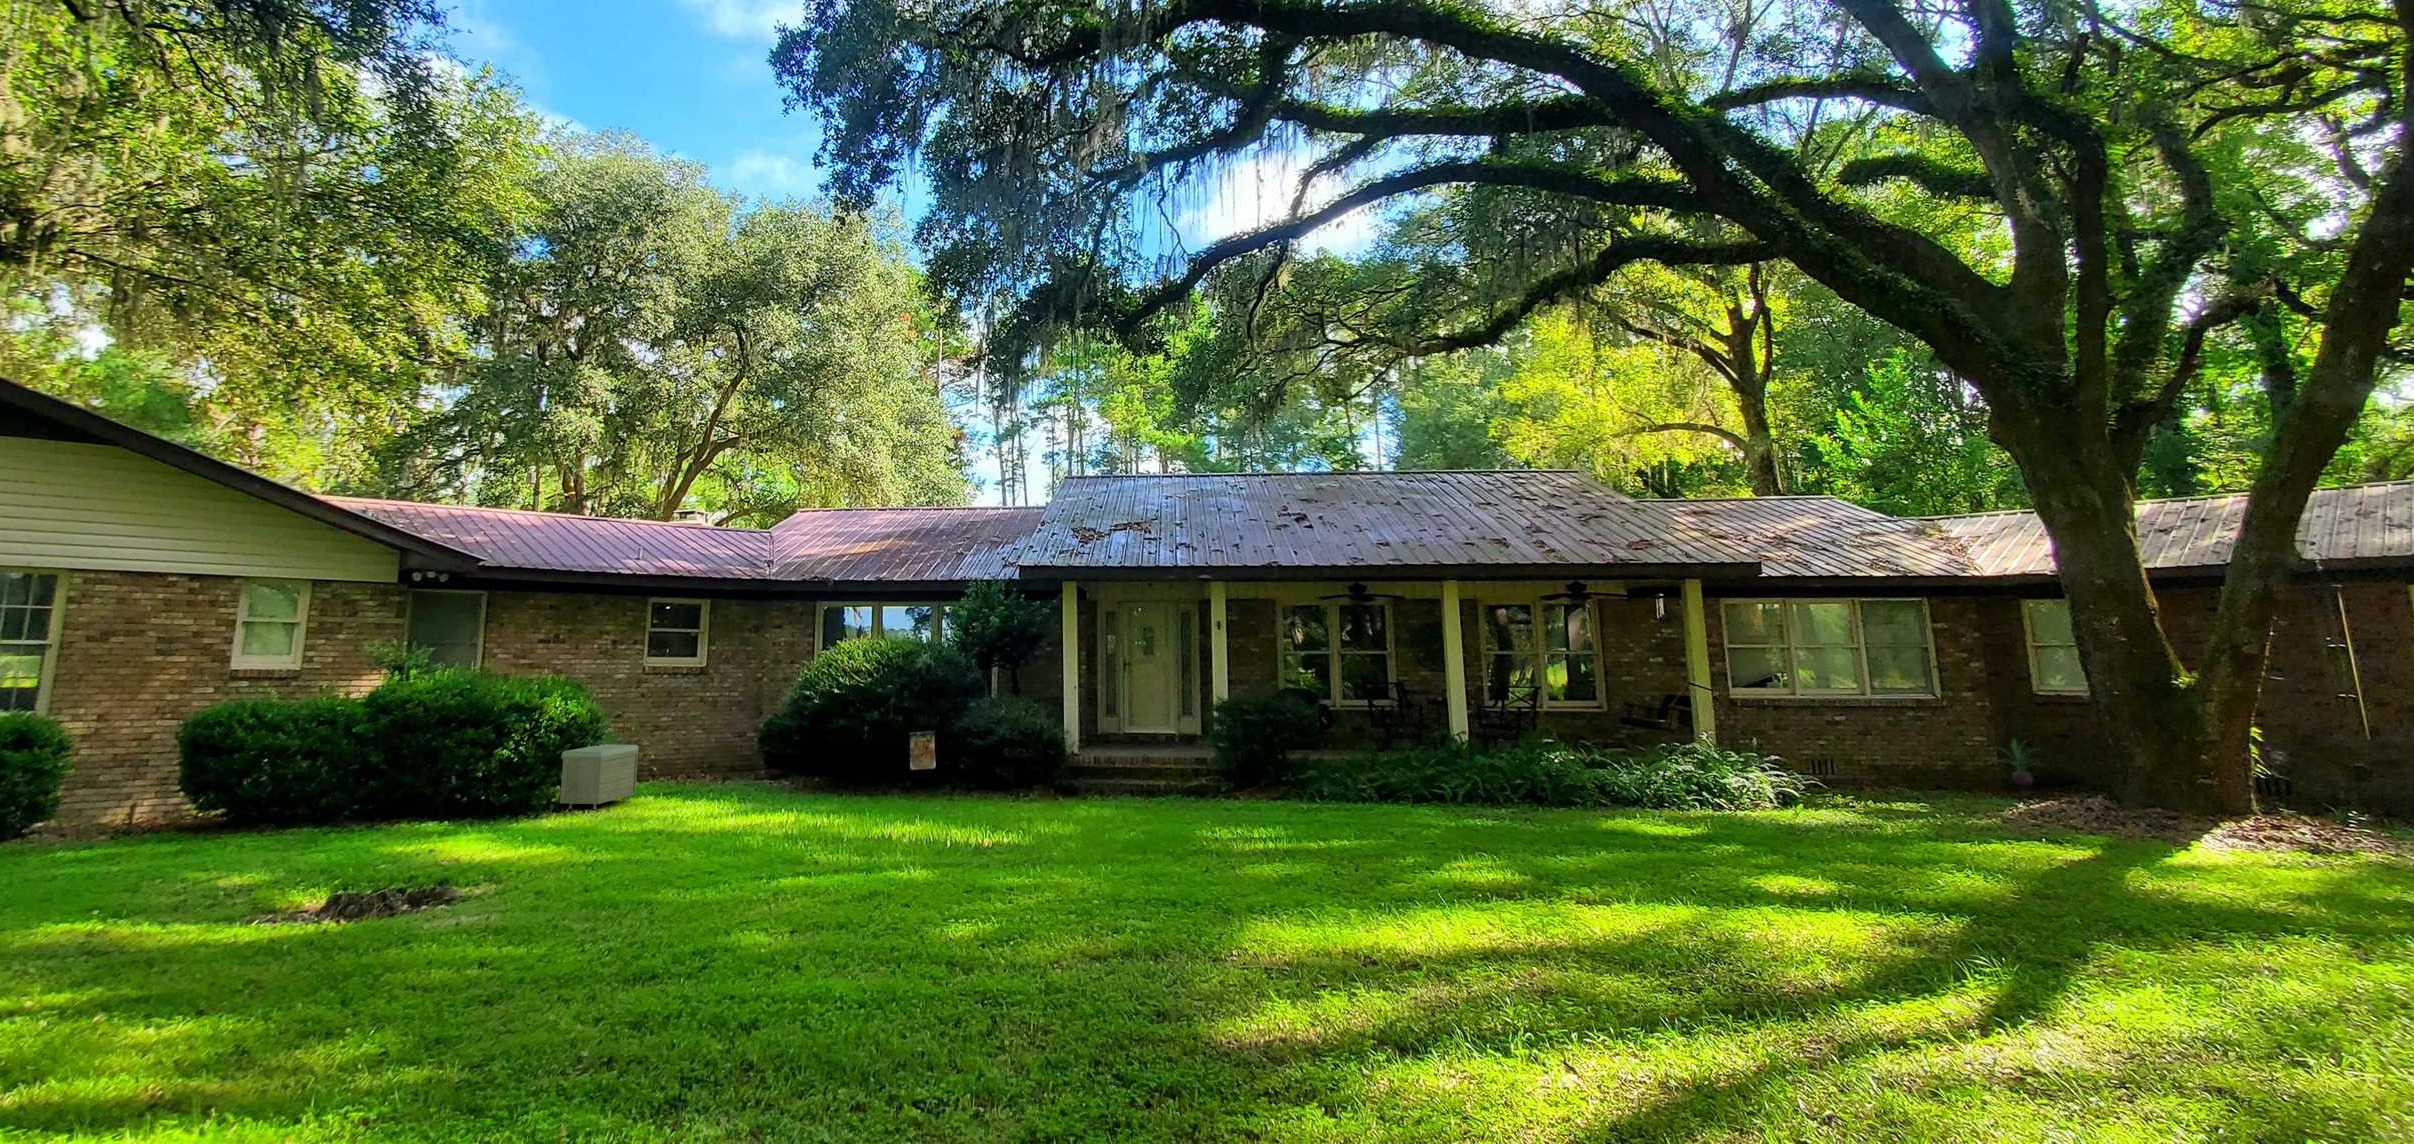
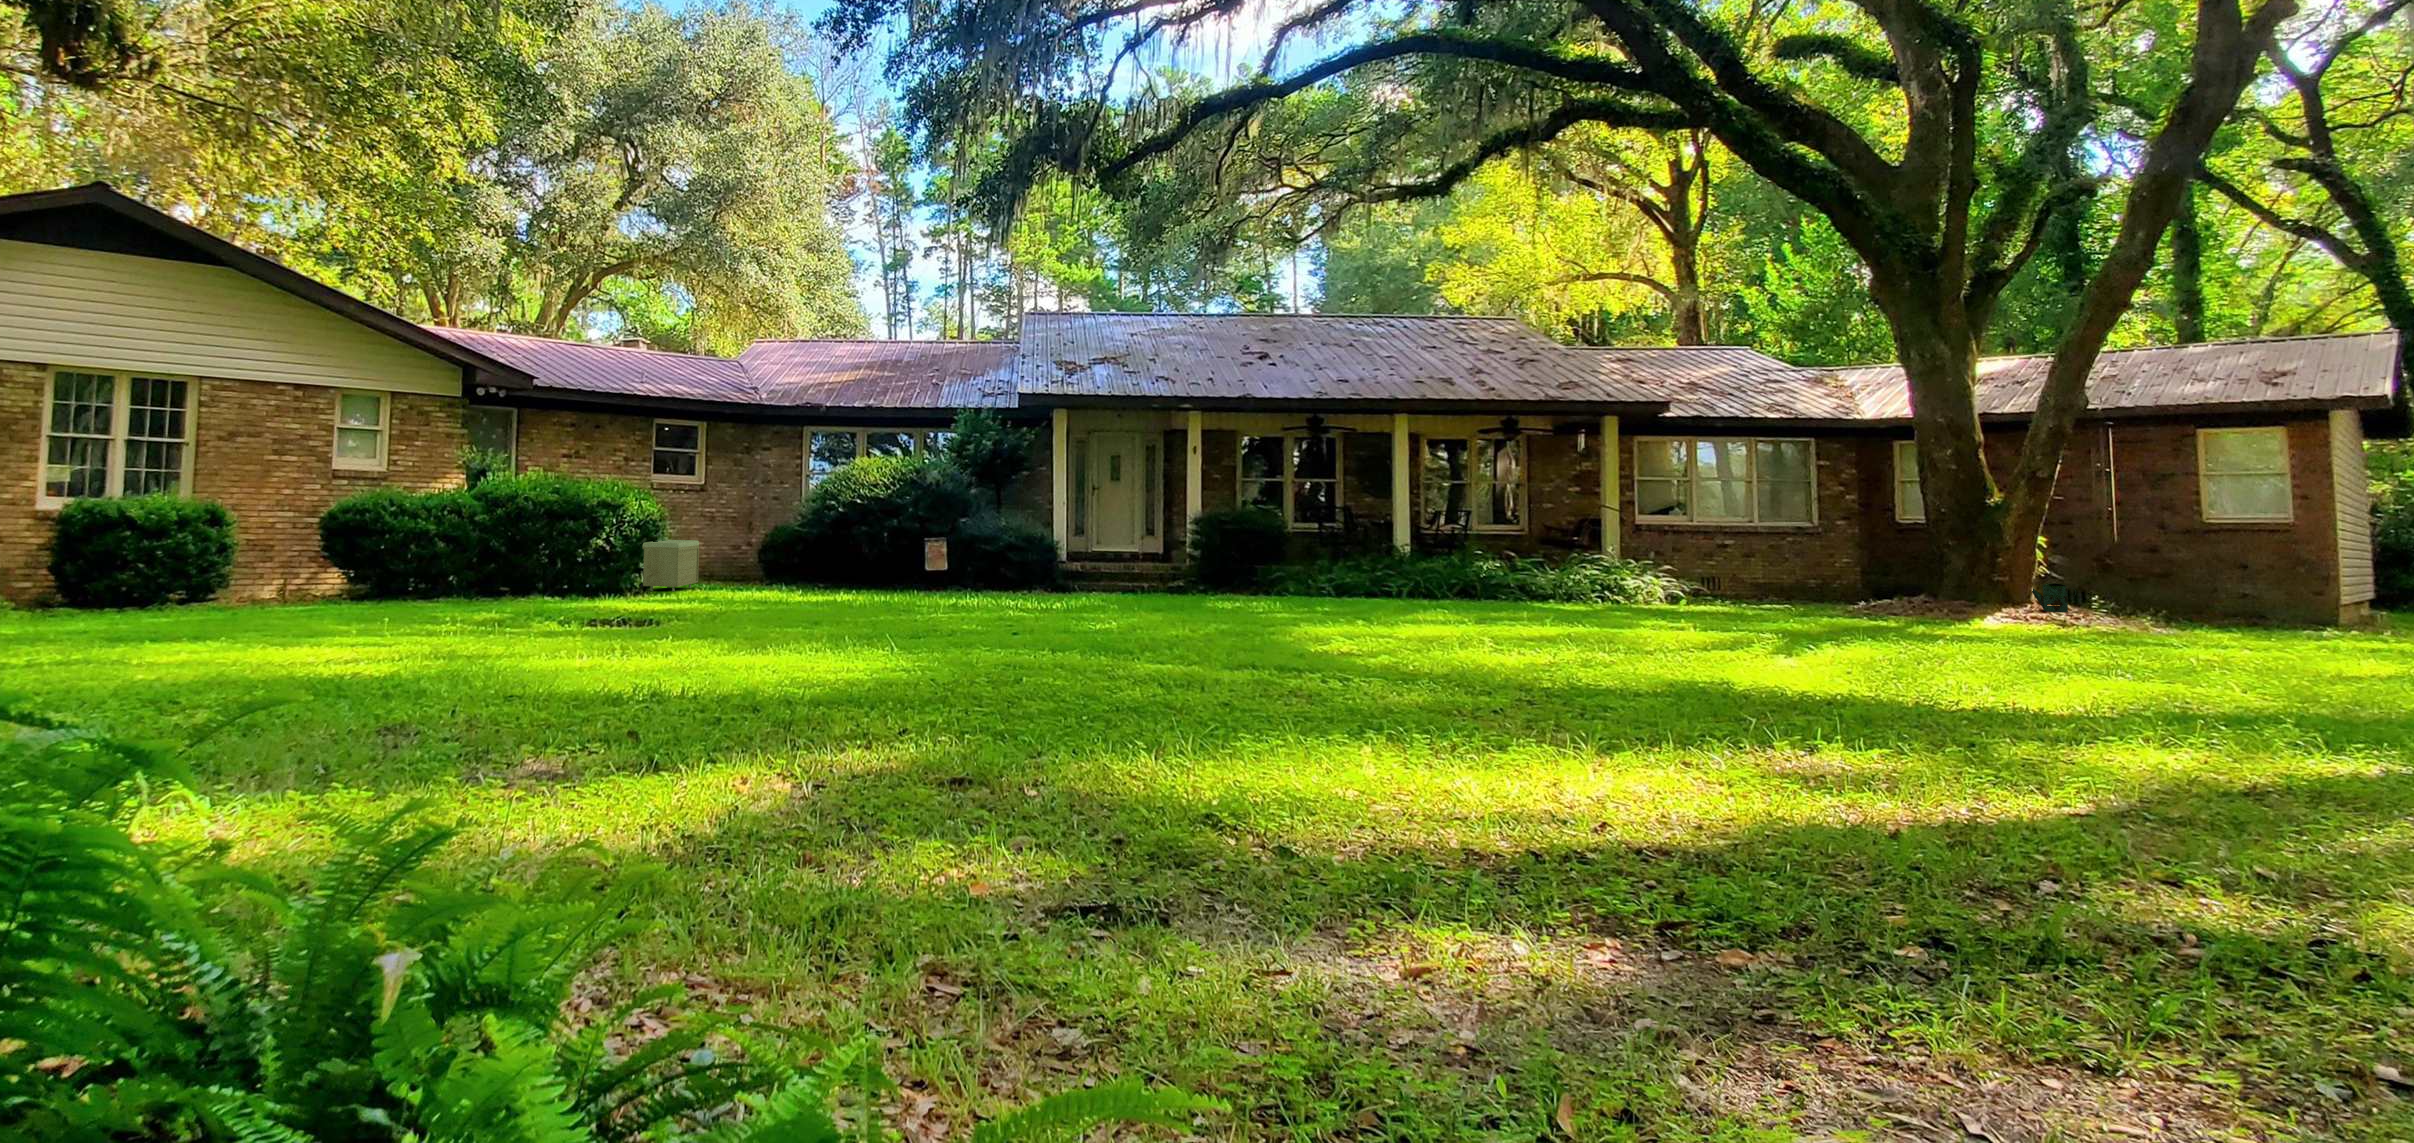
decorative plant: present [2009,740,2033,786] -> none [1849,558,1895,597]
watering can: none [2237,784,2319,830] -> present [2032,583,2076,612]

